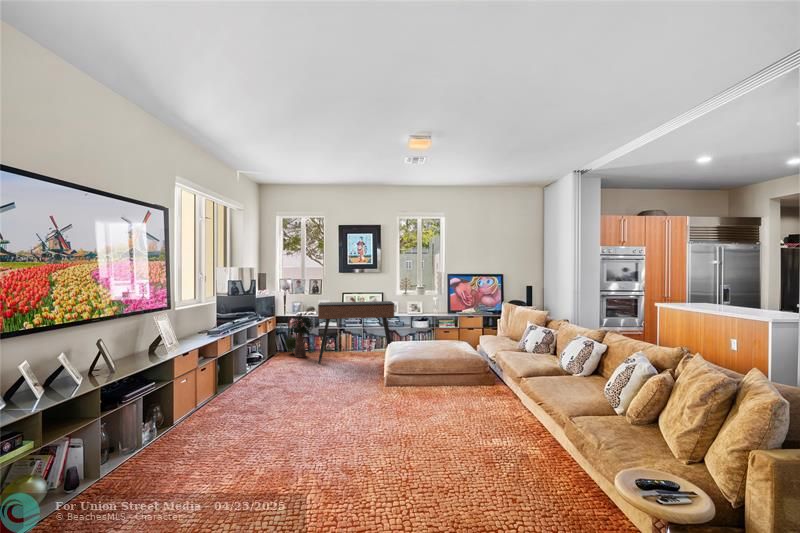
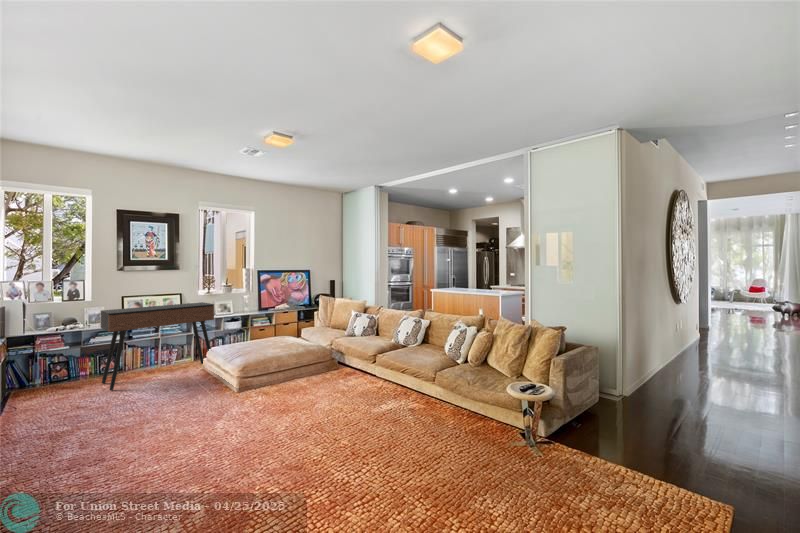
potted plant: present [285,314,313,358] -> none [25,329,86,391]

